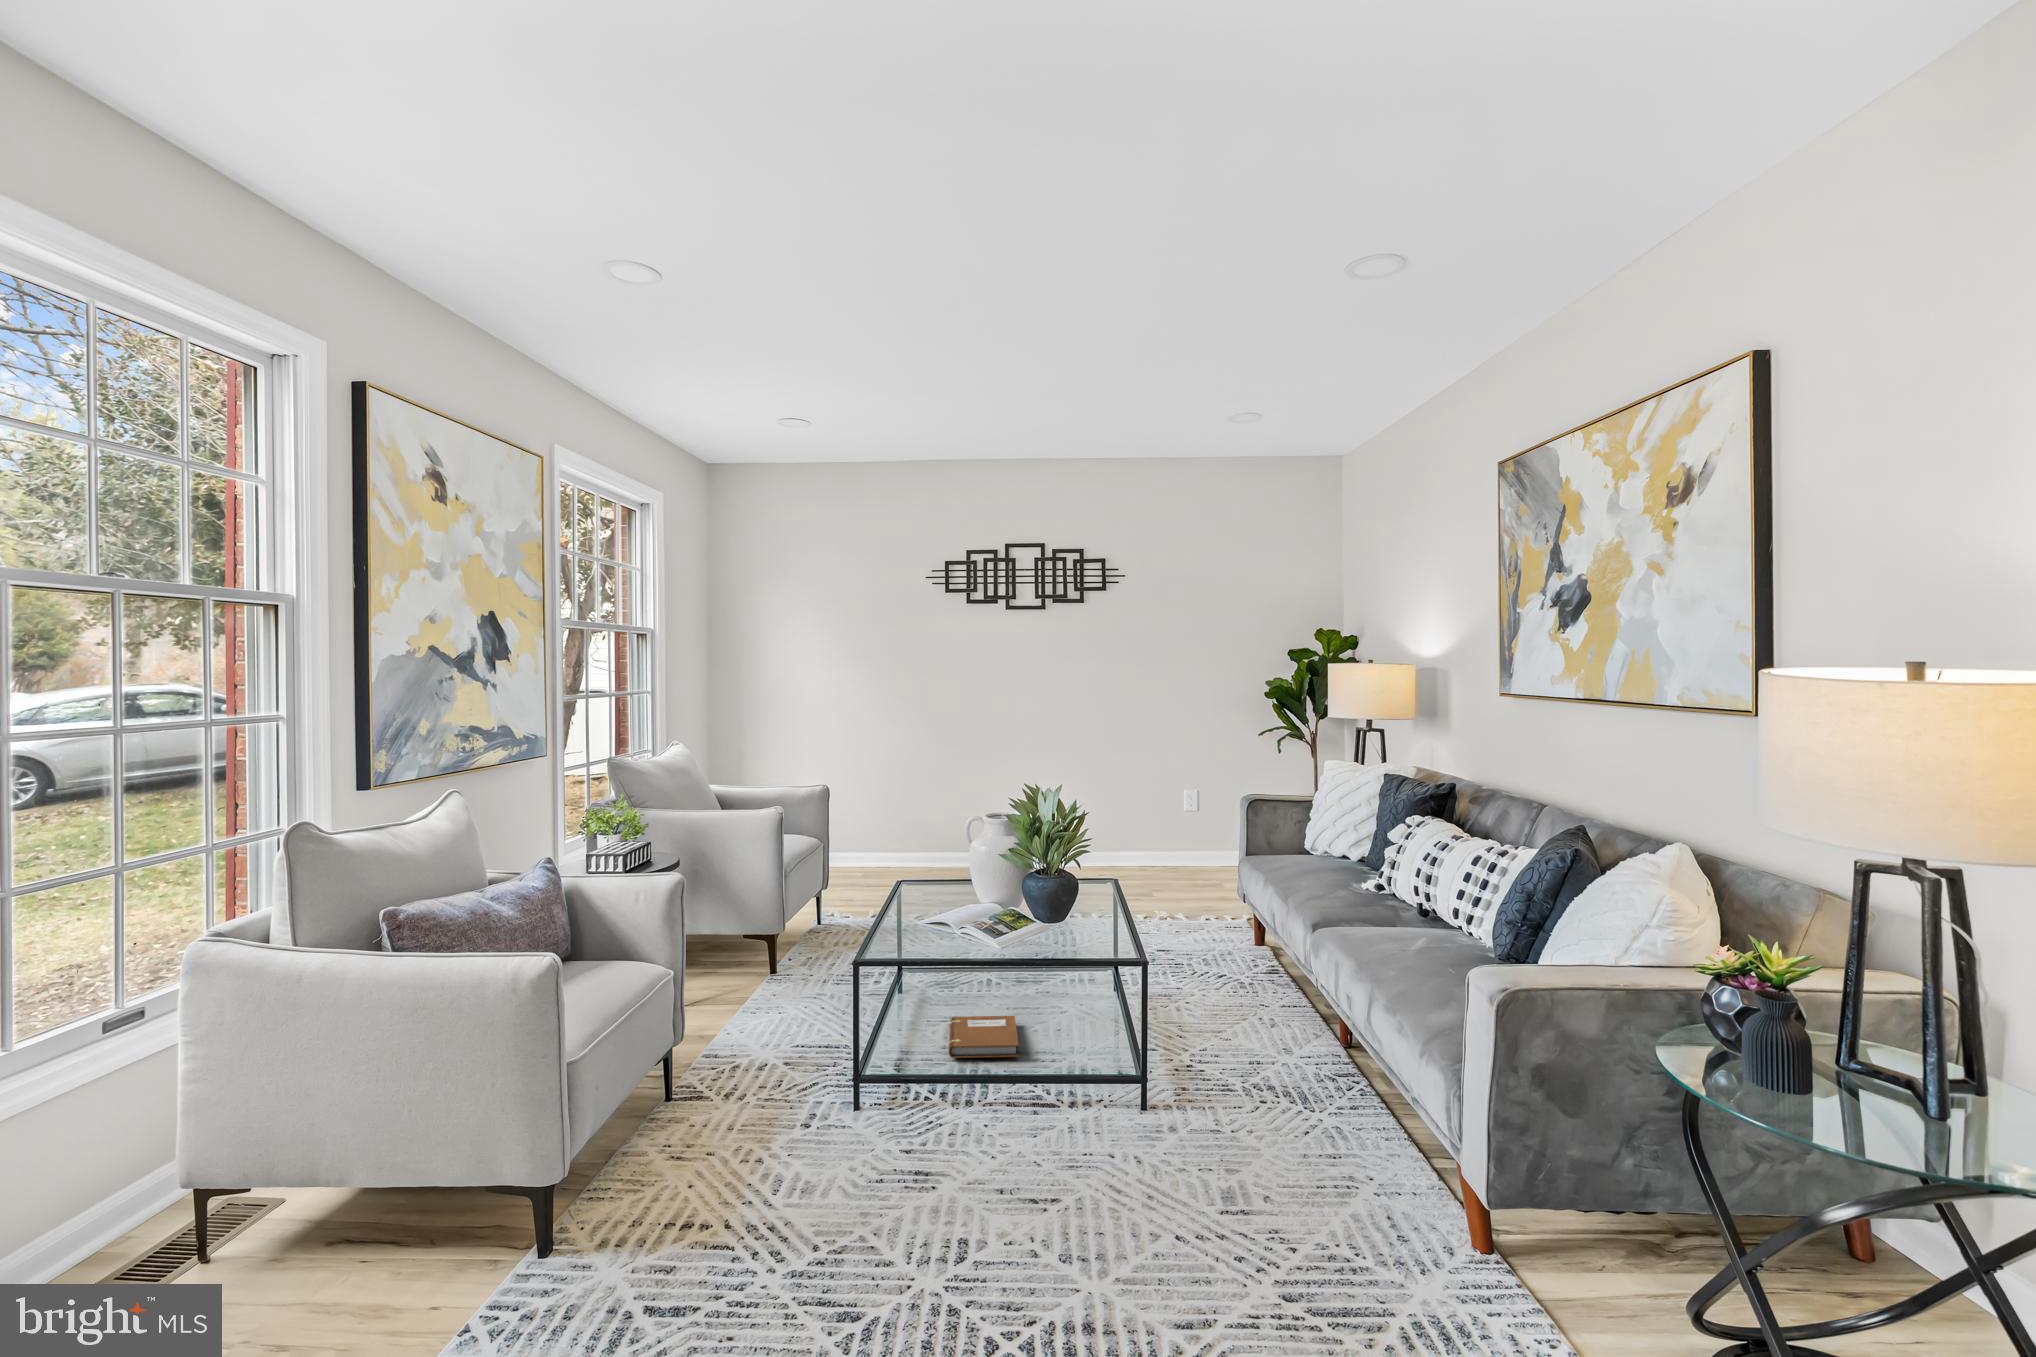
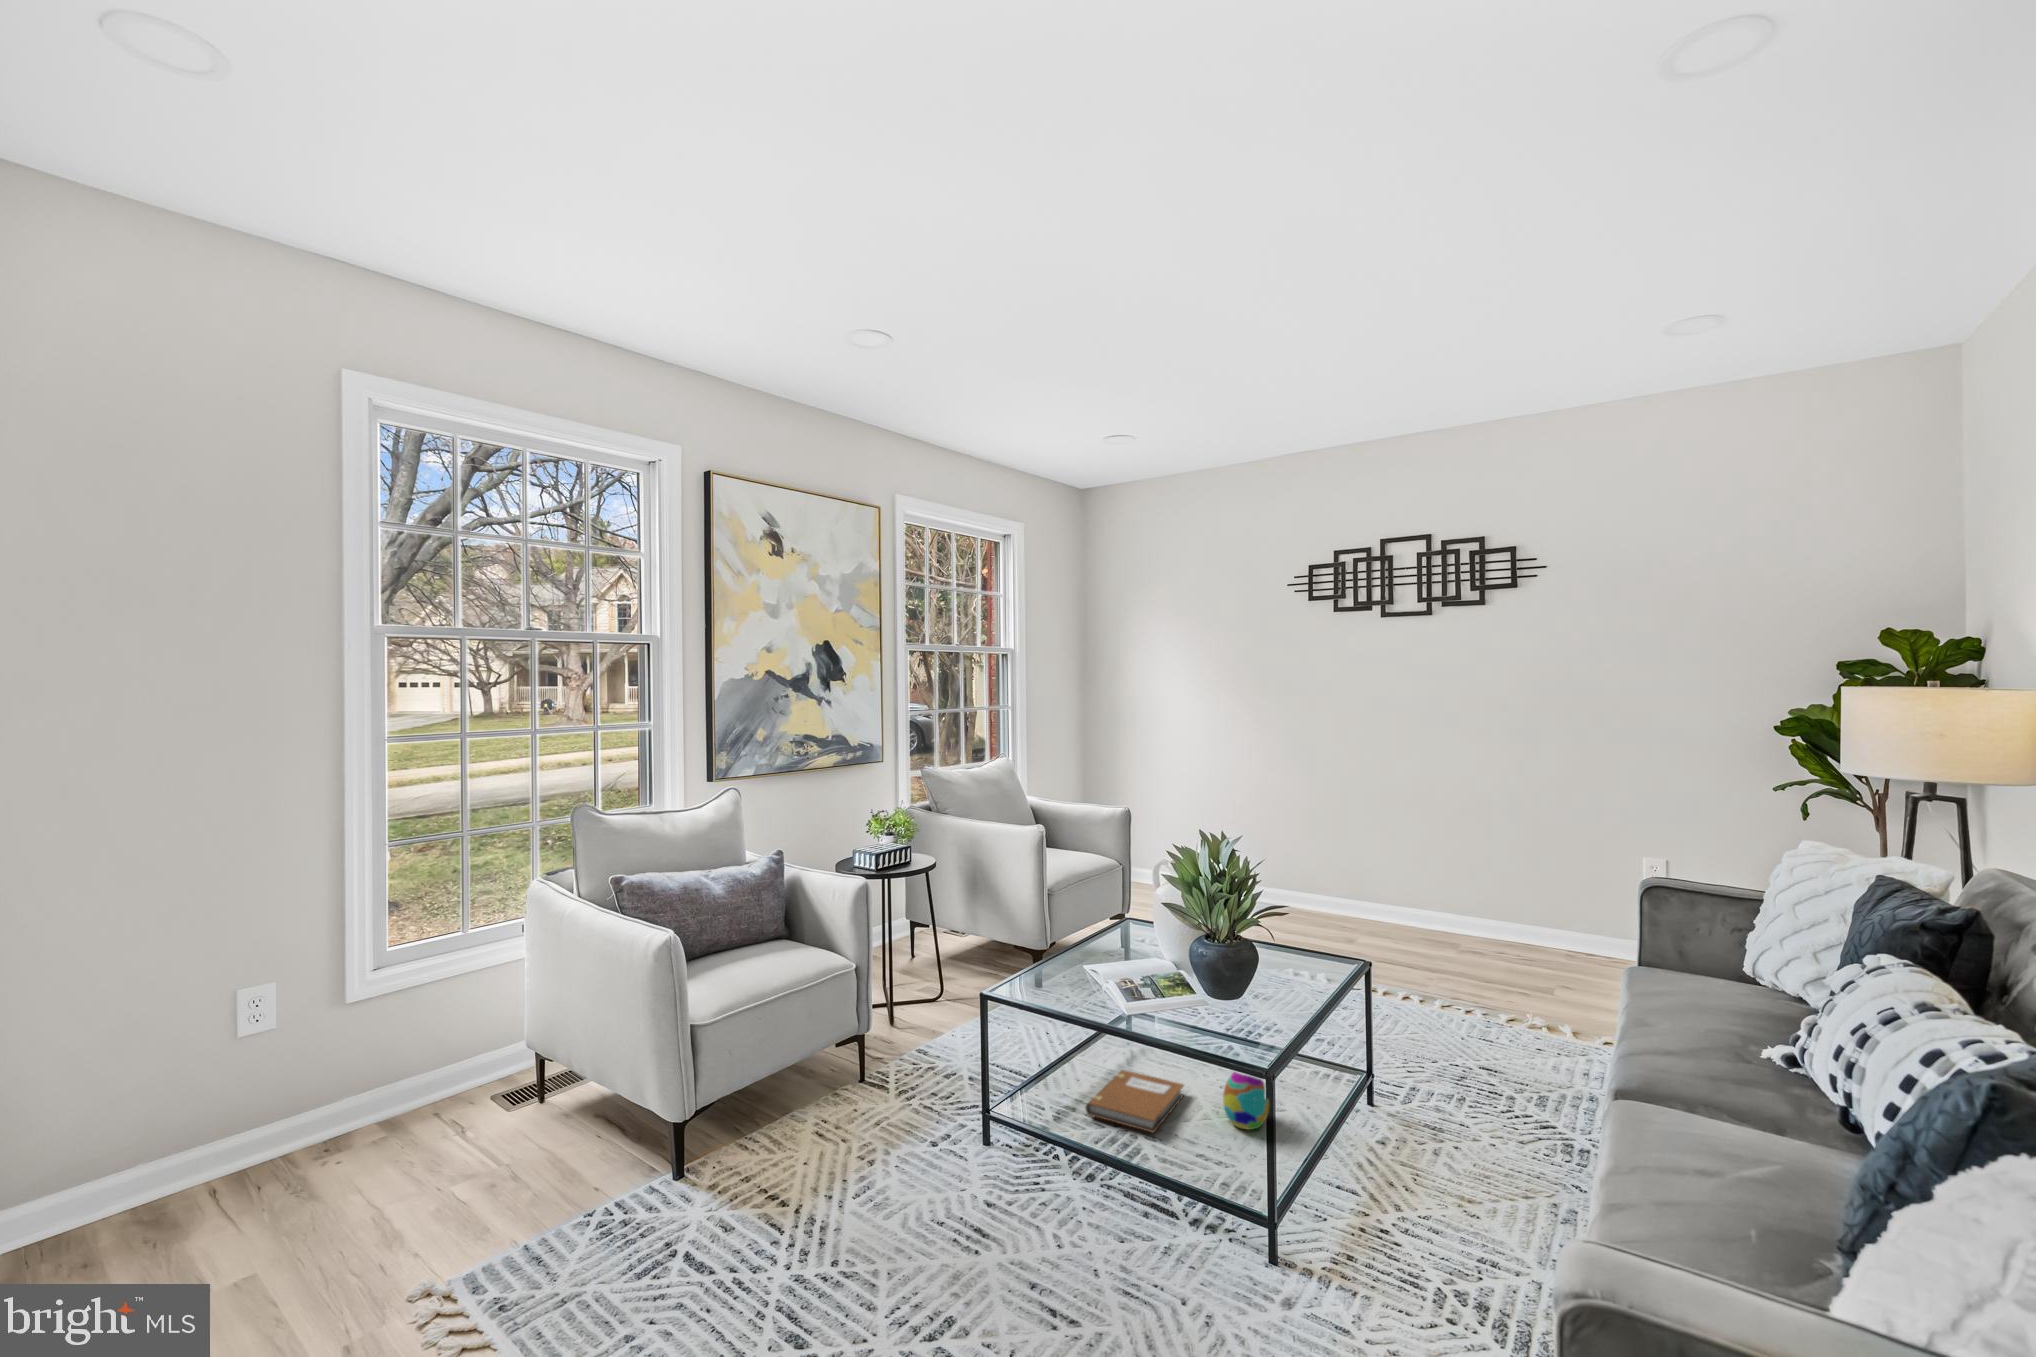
decorative egg: none [1059,984,1099,1037] -> present [1223,1072,1269,1130]

